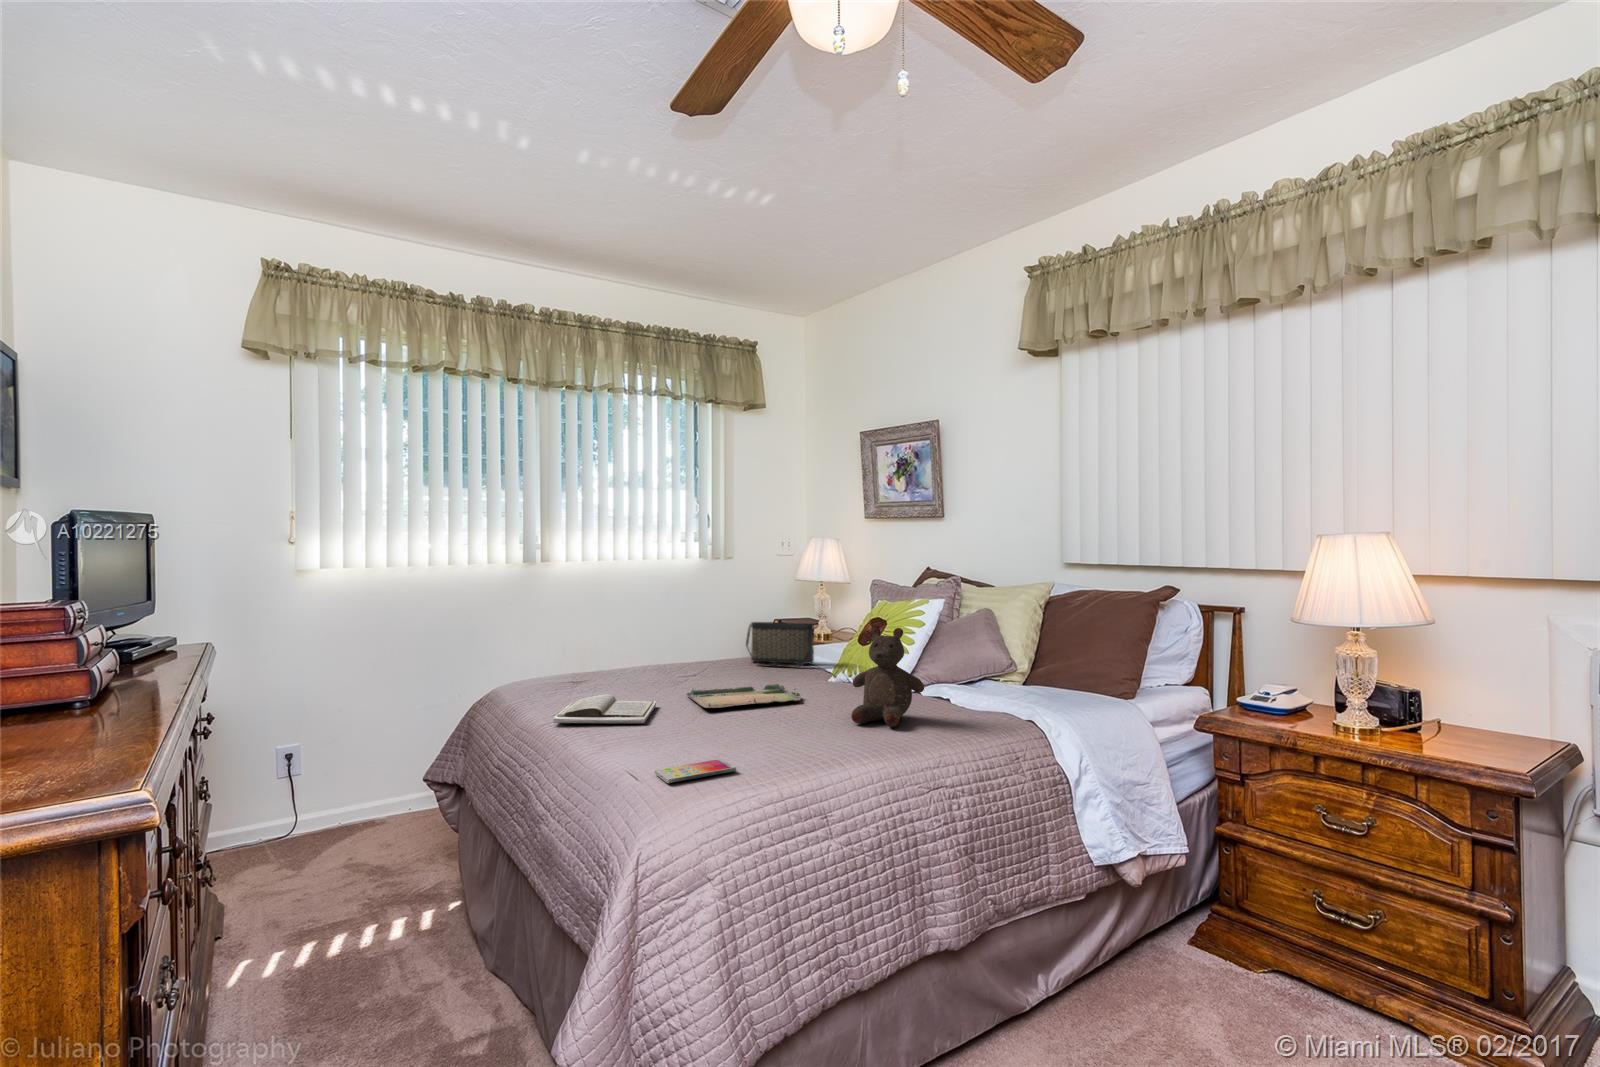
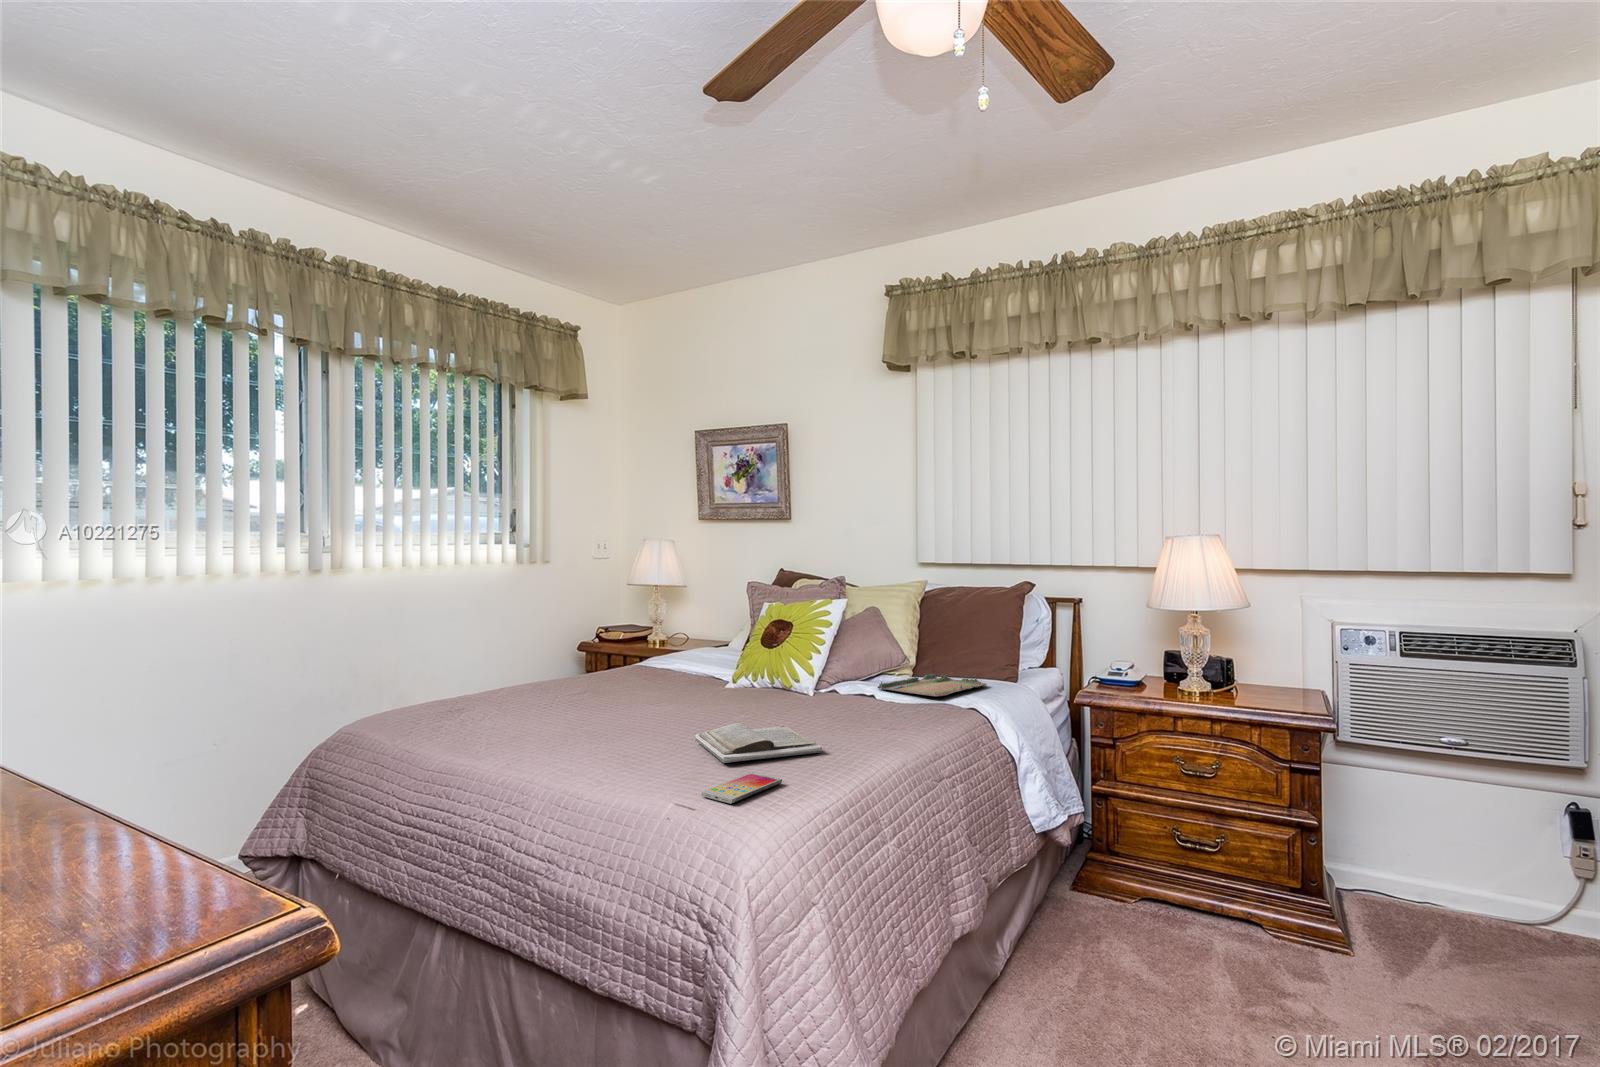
handbag: present [746,622,814,667] -> none [627,628,705,676]
stuffed bear: present [851,627,924,727] -> none [810,628,885,725]
tray: present [687,684,801,708] -> present [877,673,987,696]
book: present [553,694,656,723] -> present [695,723,822,763]

